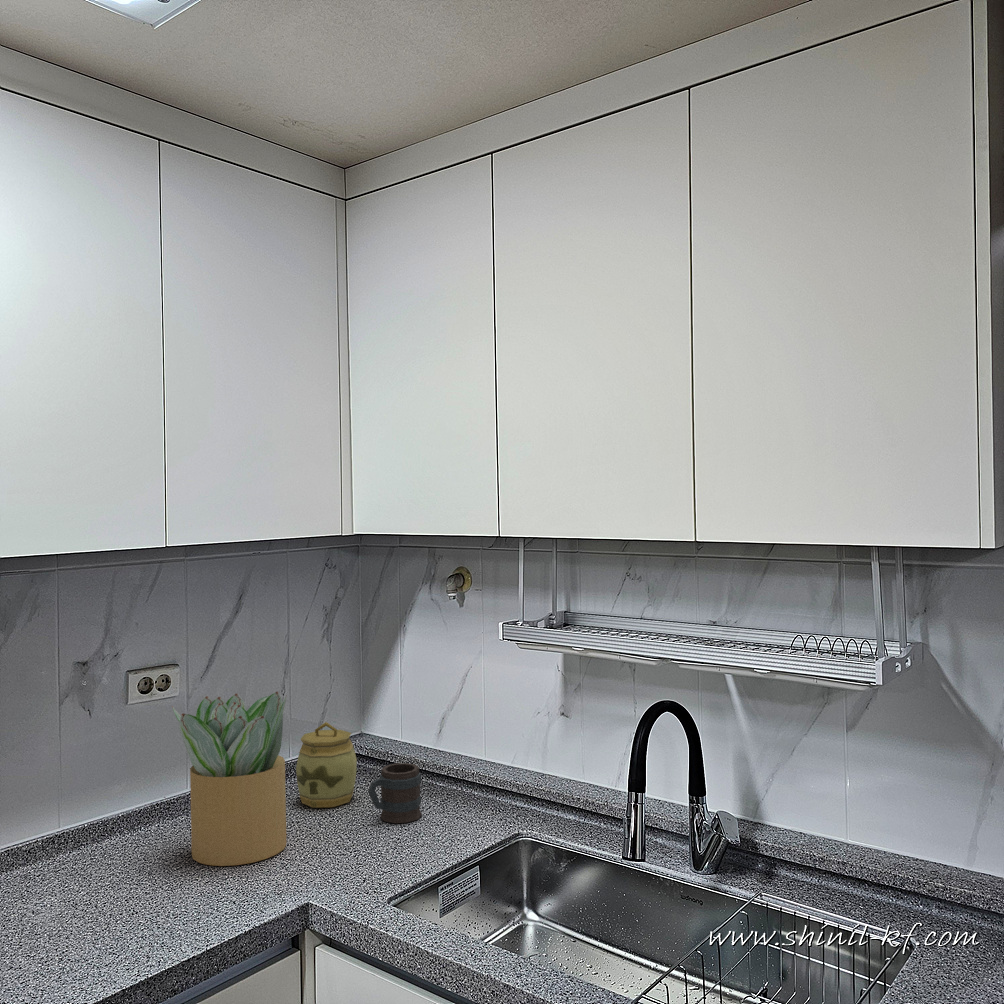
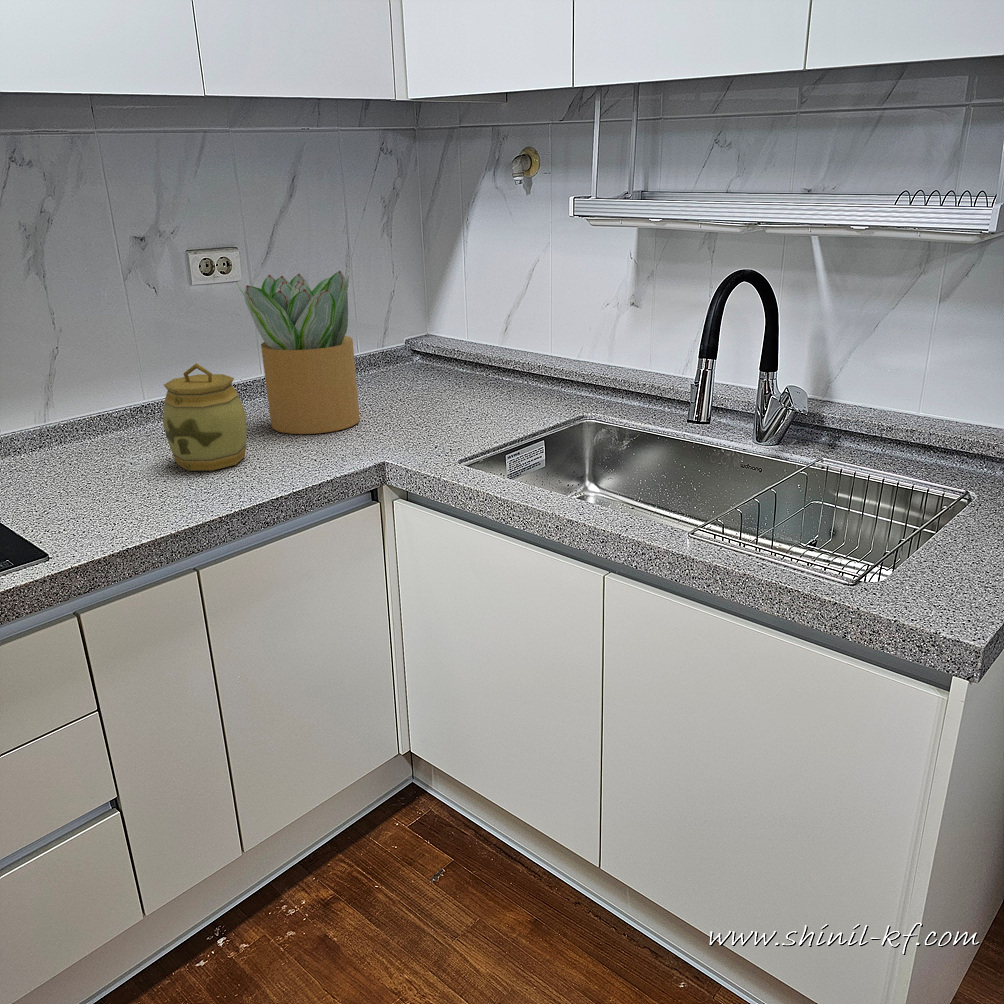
jar: present [296,722,357,808] -> present [163,363,247,471]
mug: present [368,763,422,823] -> none [436,351,489,406]

